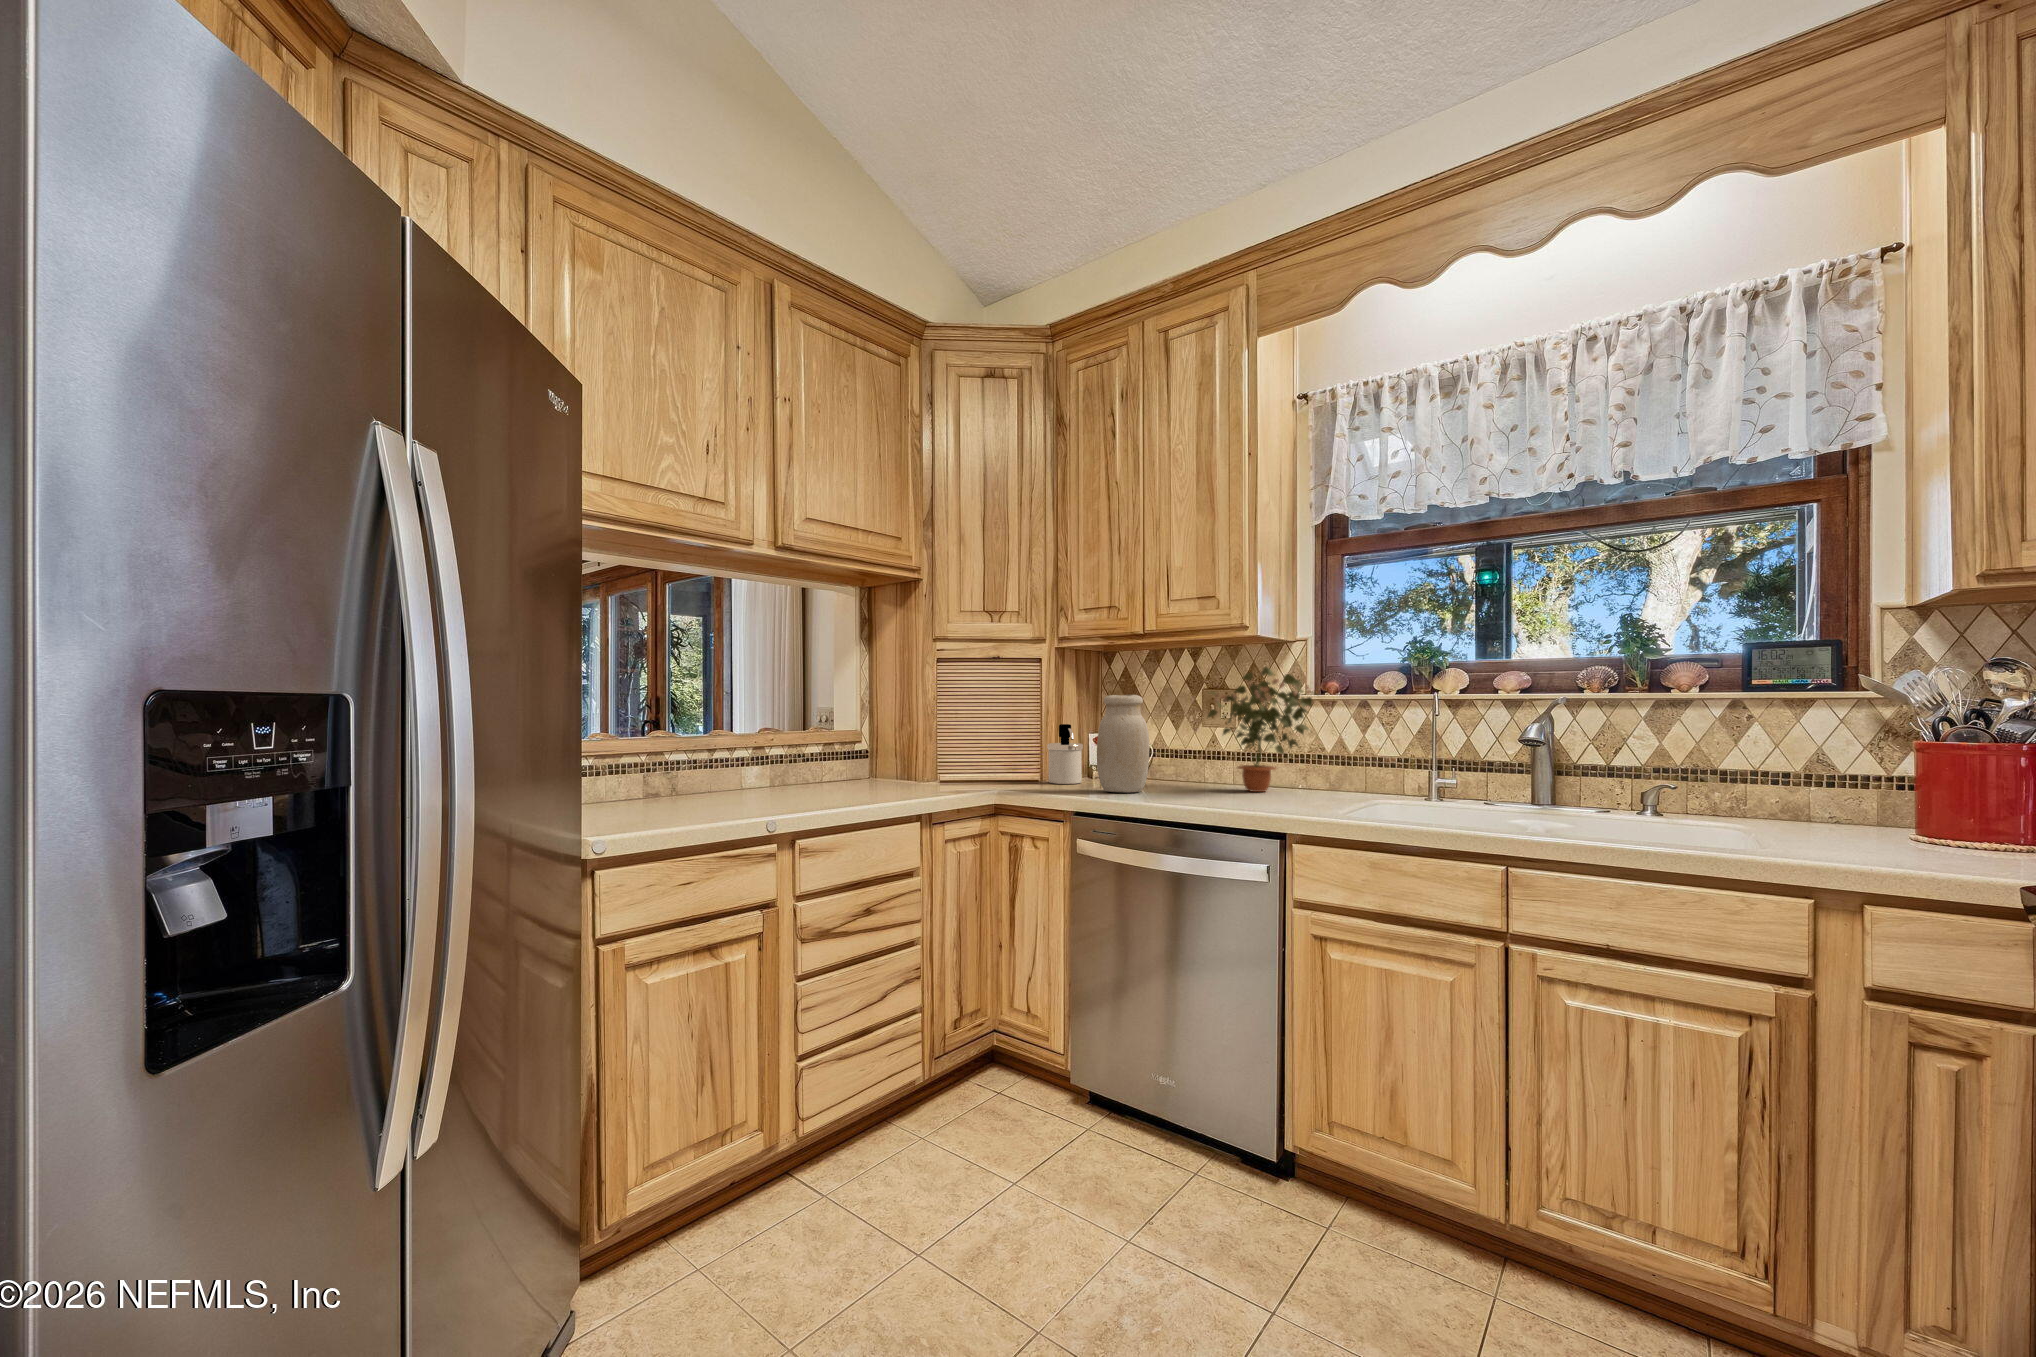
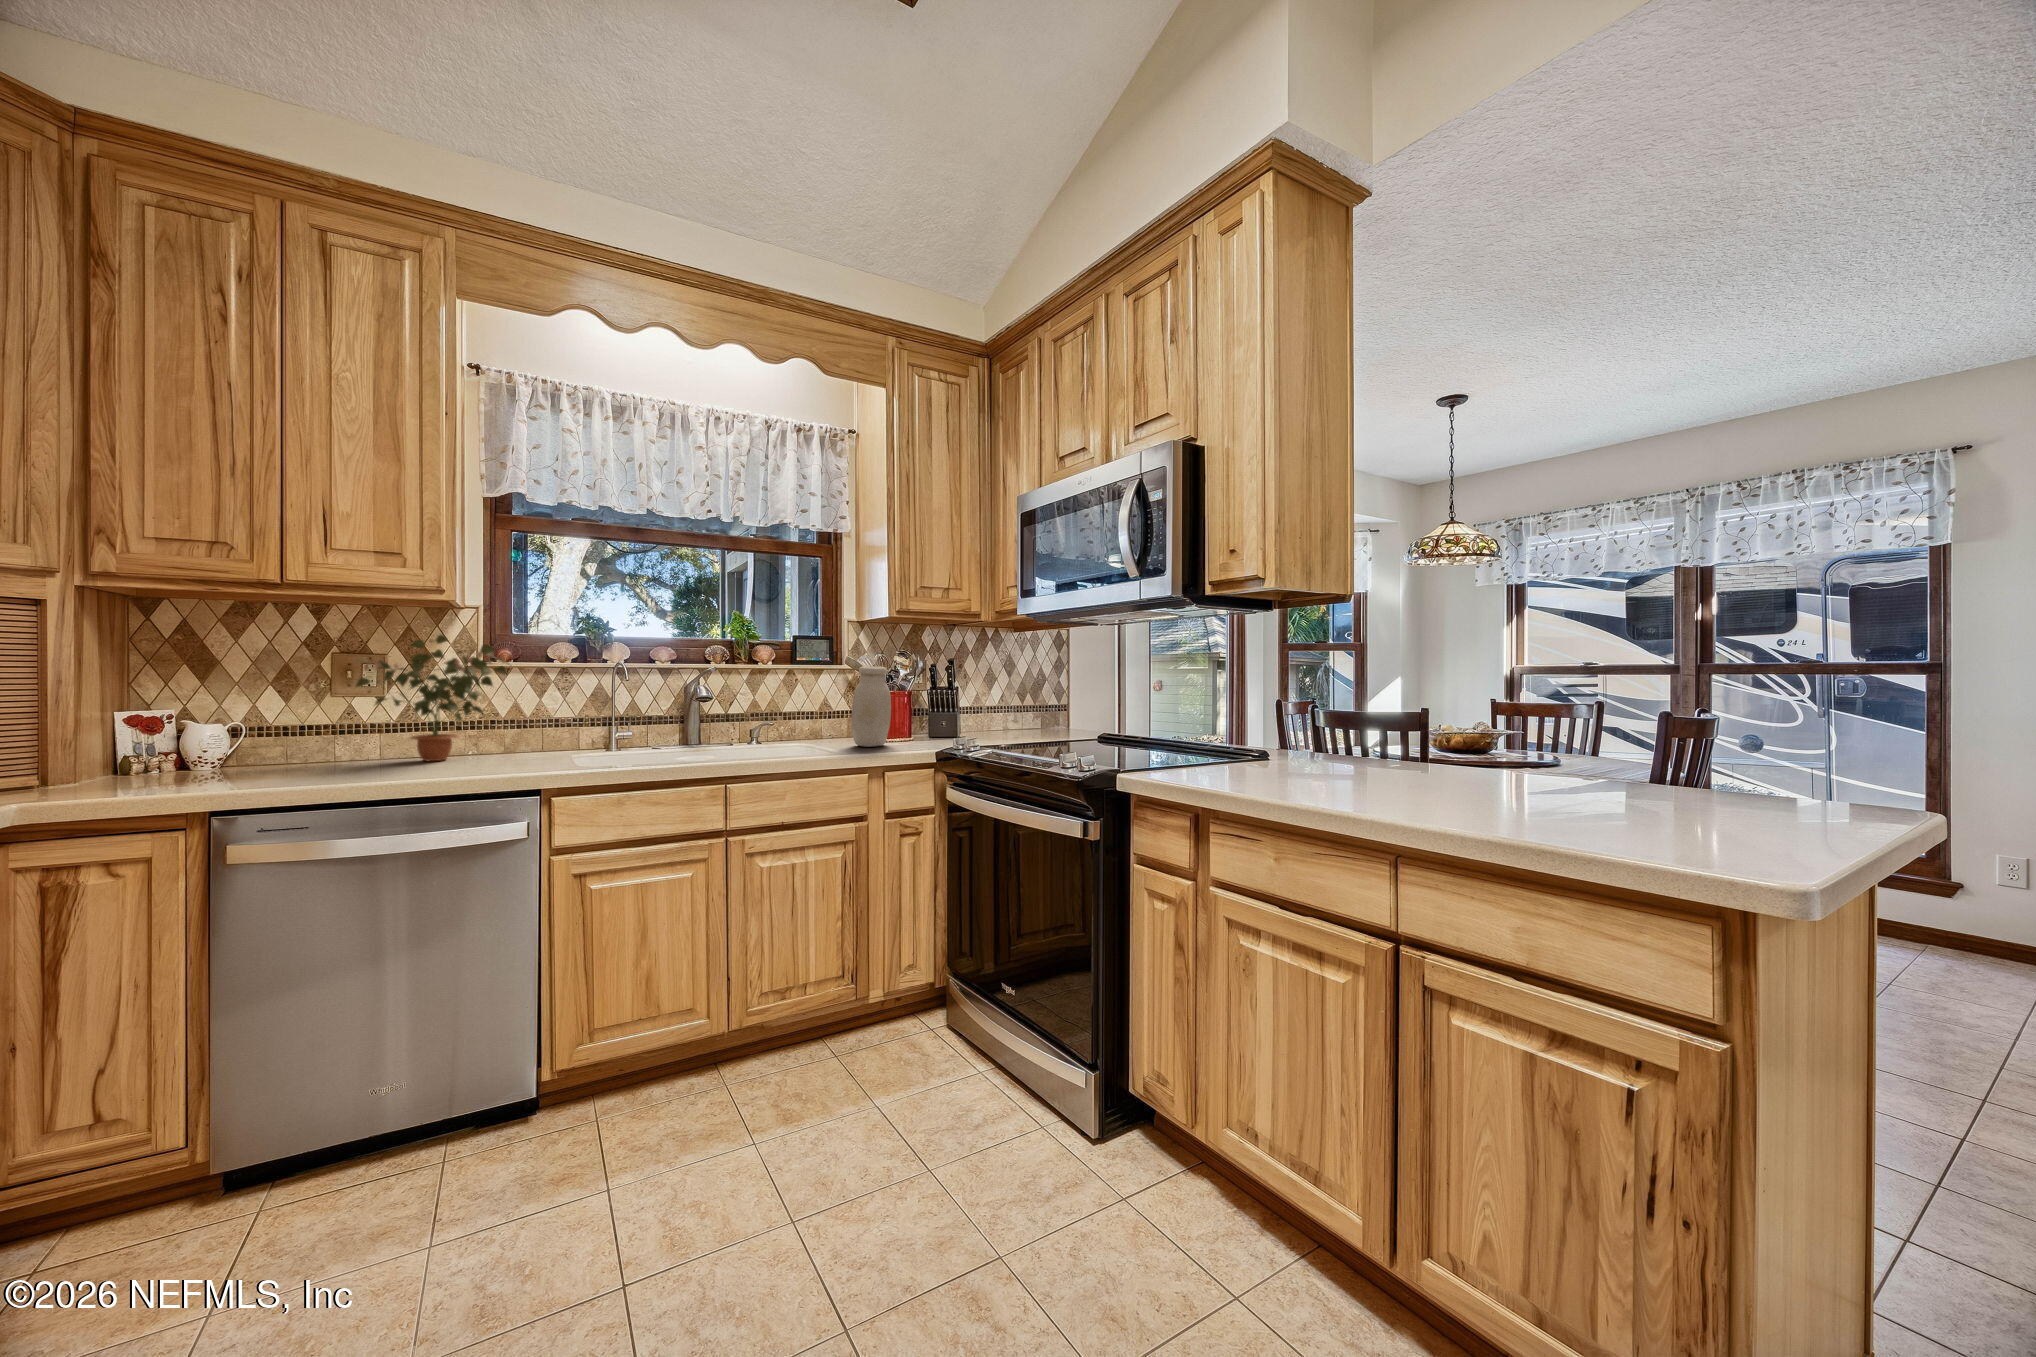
jar: present [1097,695,1149,792] -> present [851,666,891,747]
soap dispenser: present [1047,724,1083,784] -> none [73,701,155,786]

